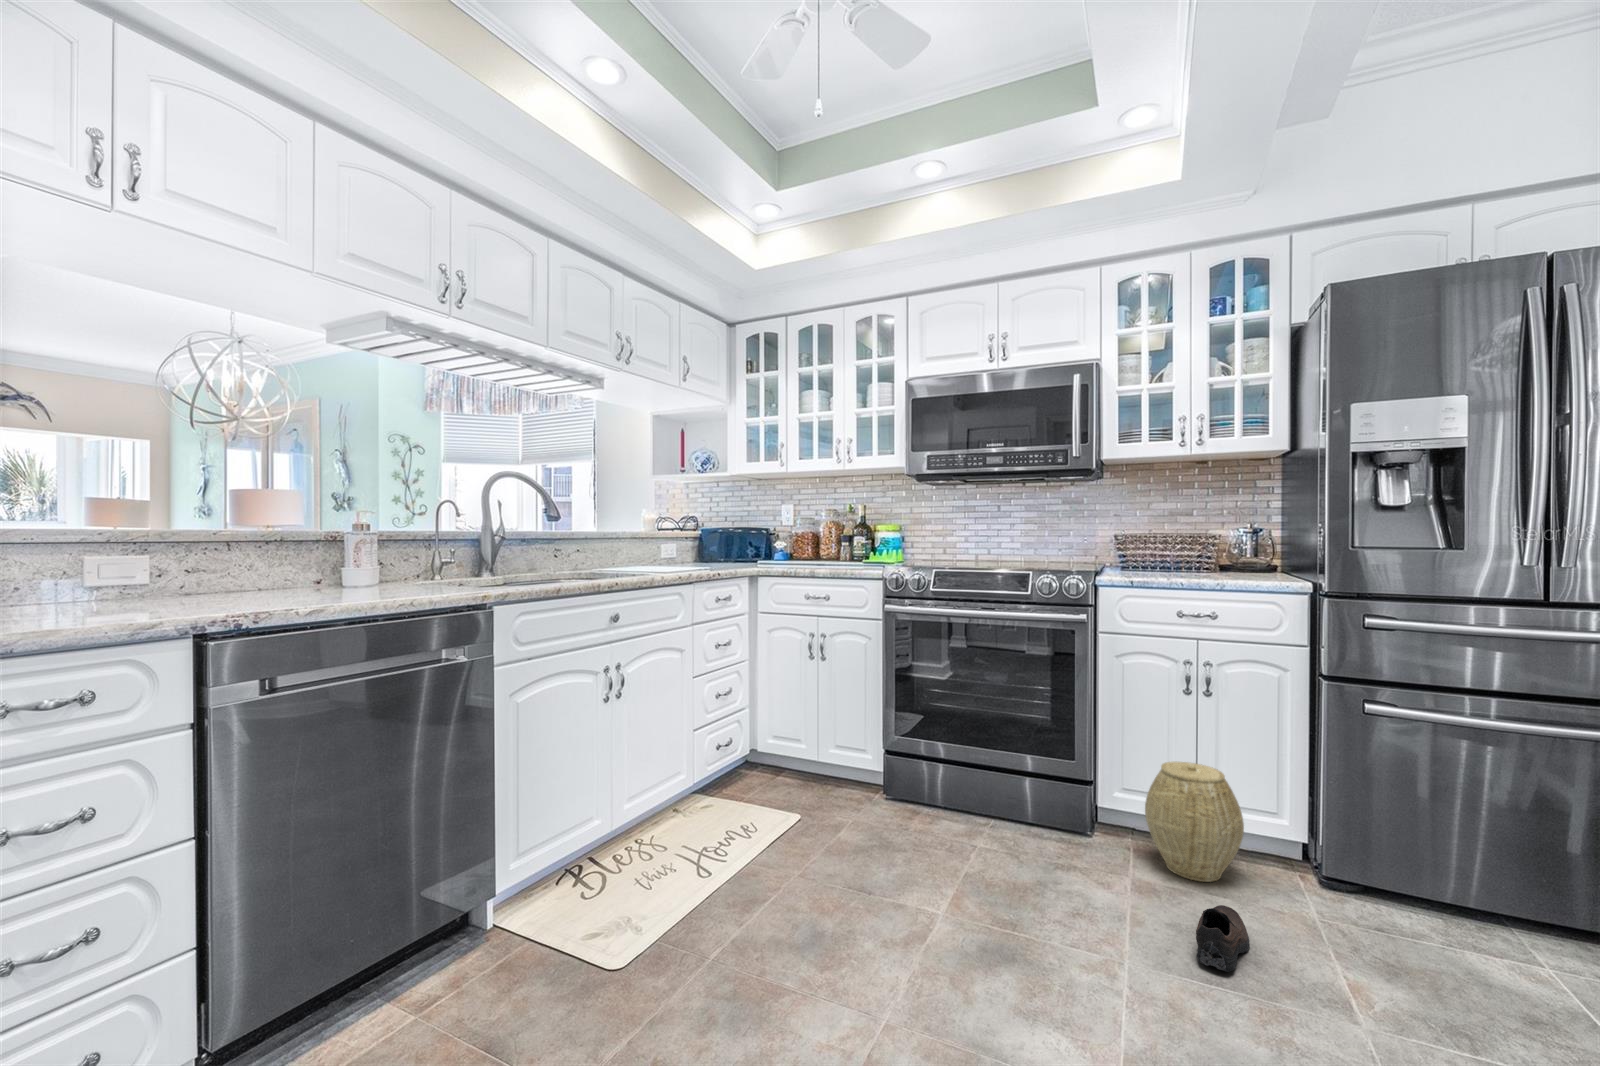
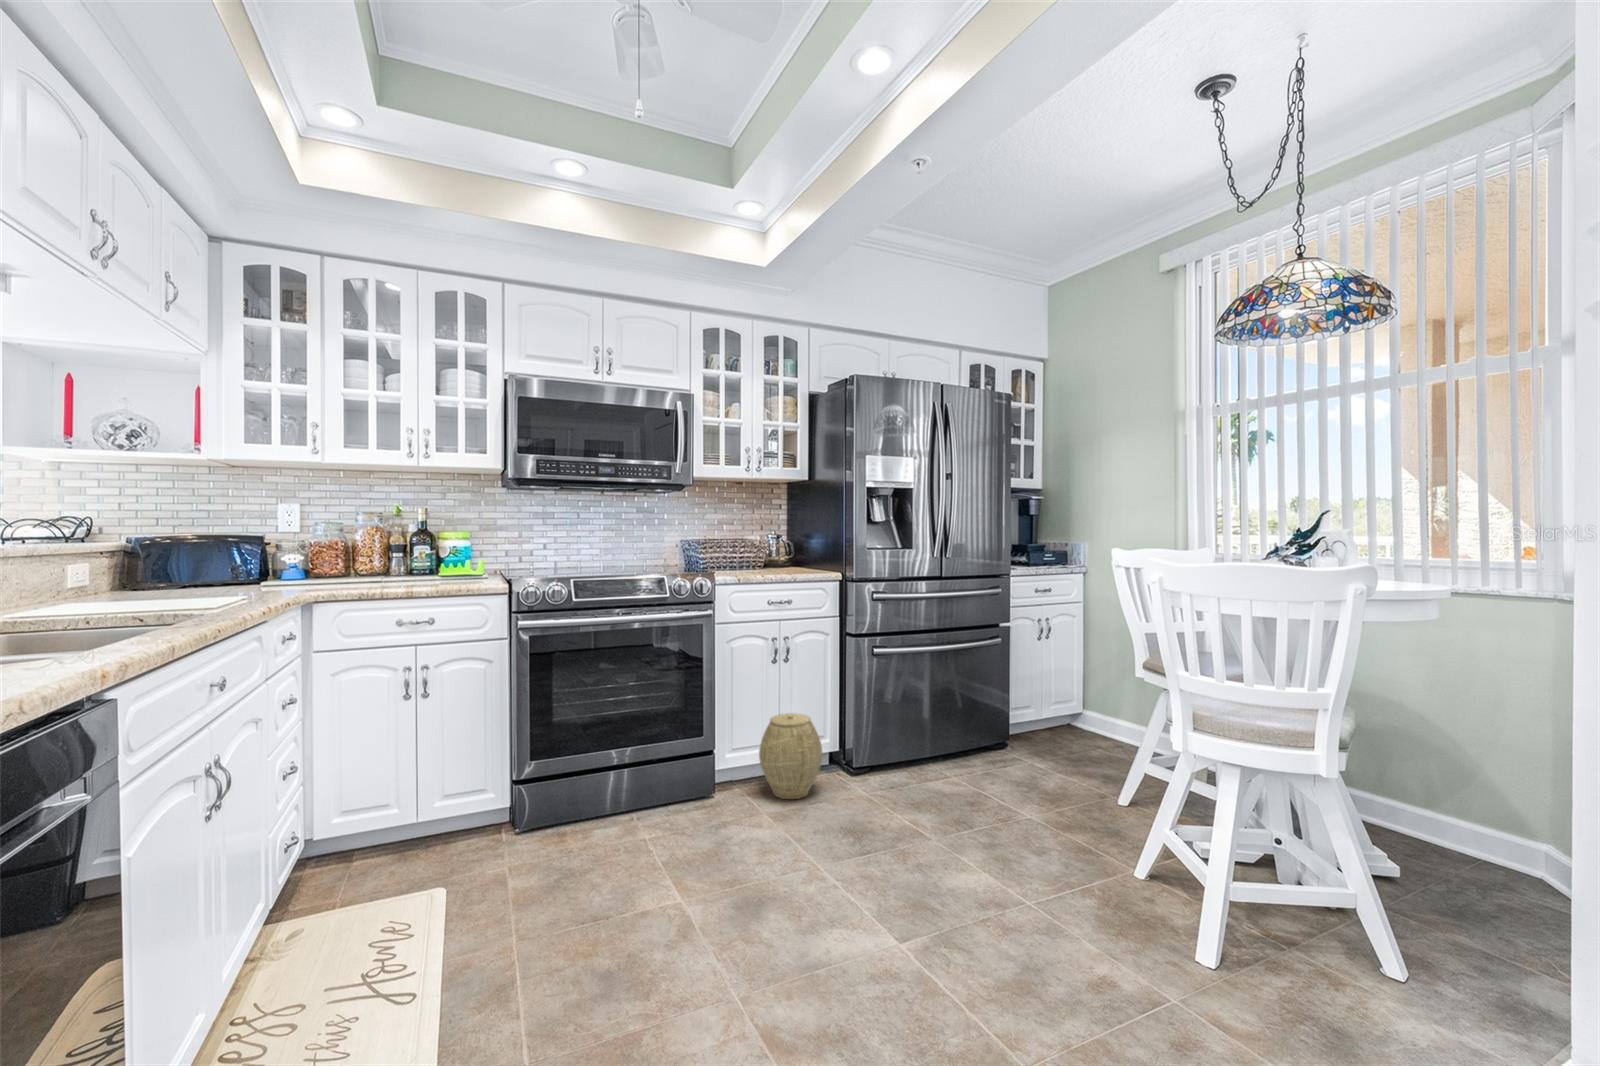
shoe: present [1196,905,1250,972] -> none [831,804,870,845]

